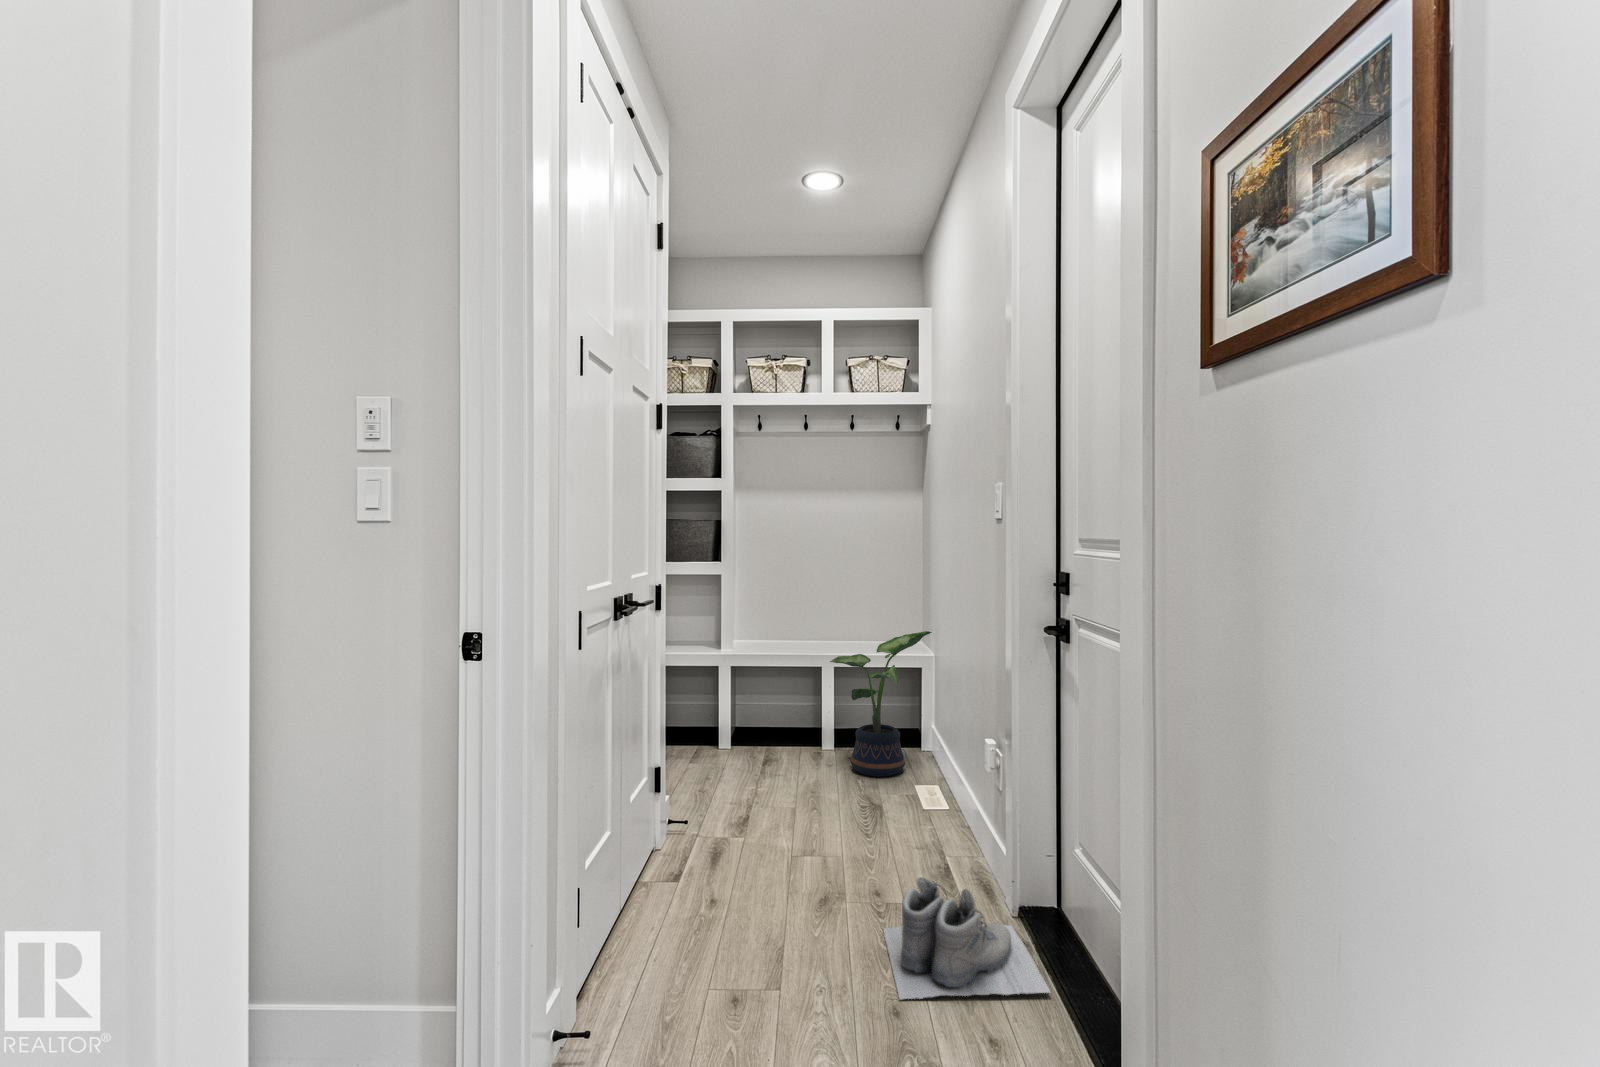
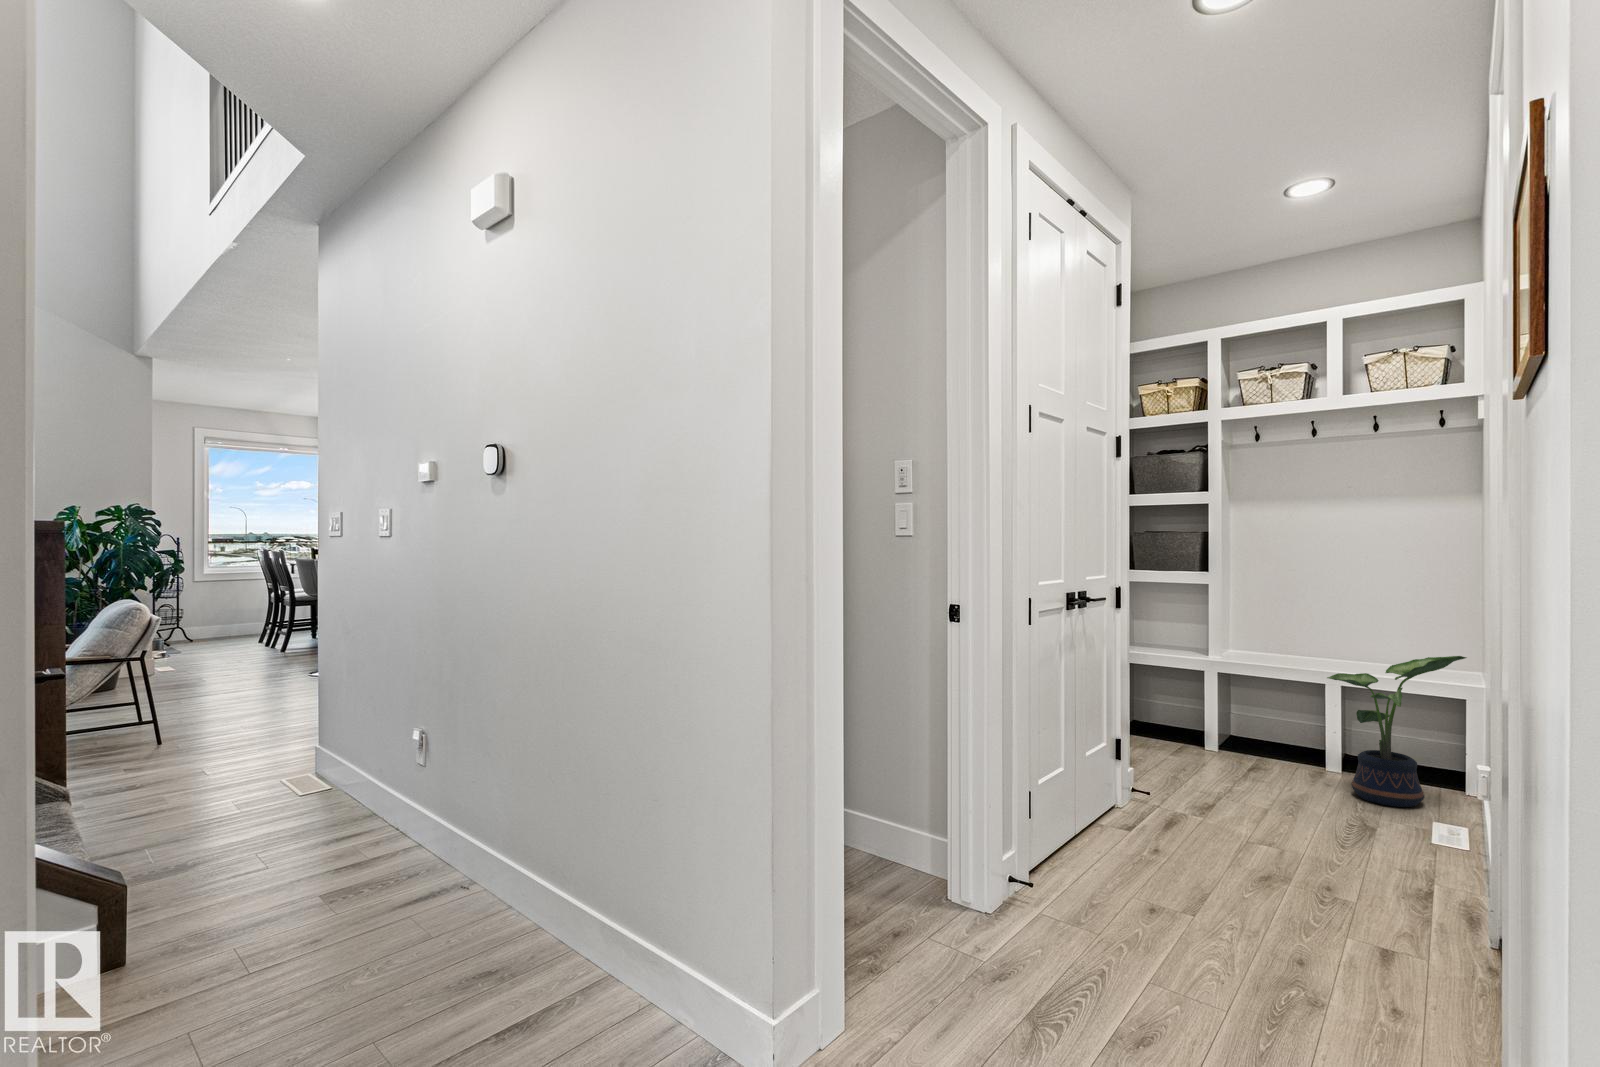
boots: present [883,877,1050,1000] -> none [1297,862,1471,990]

